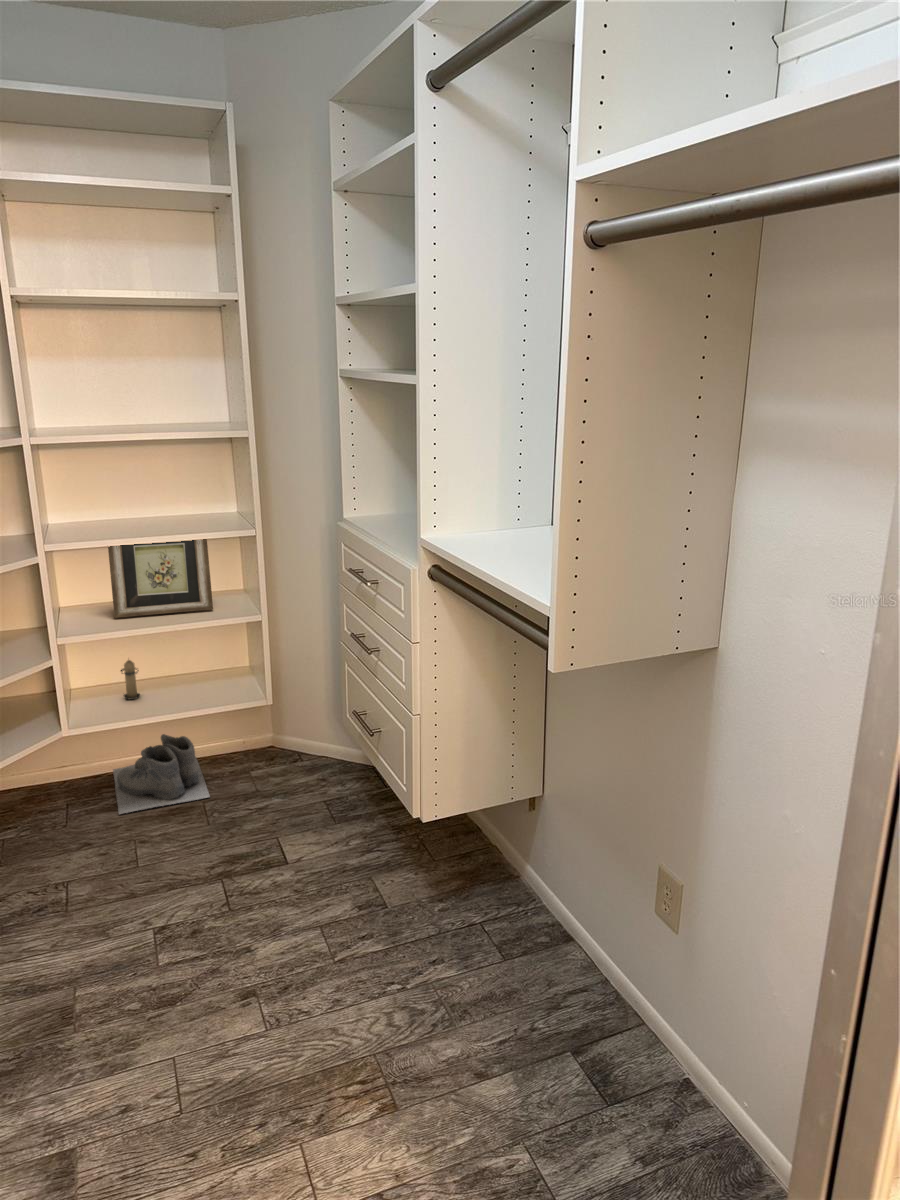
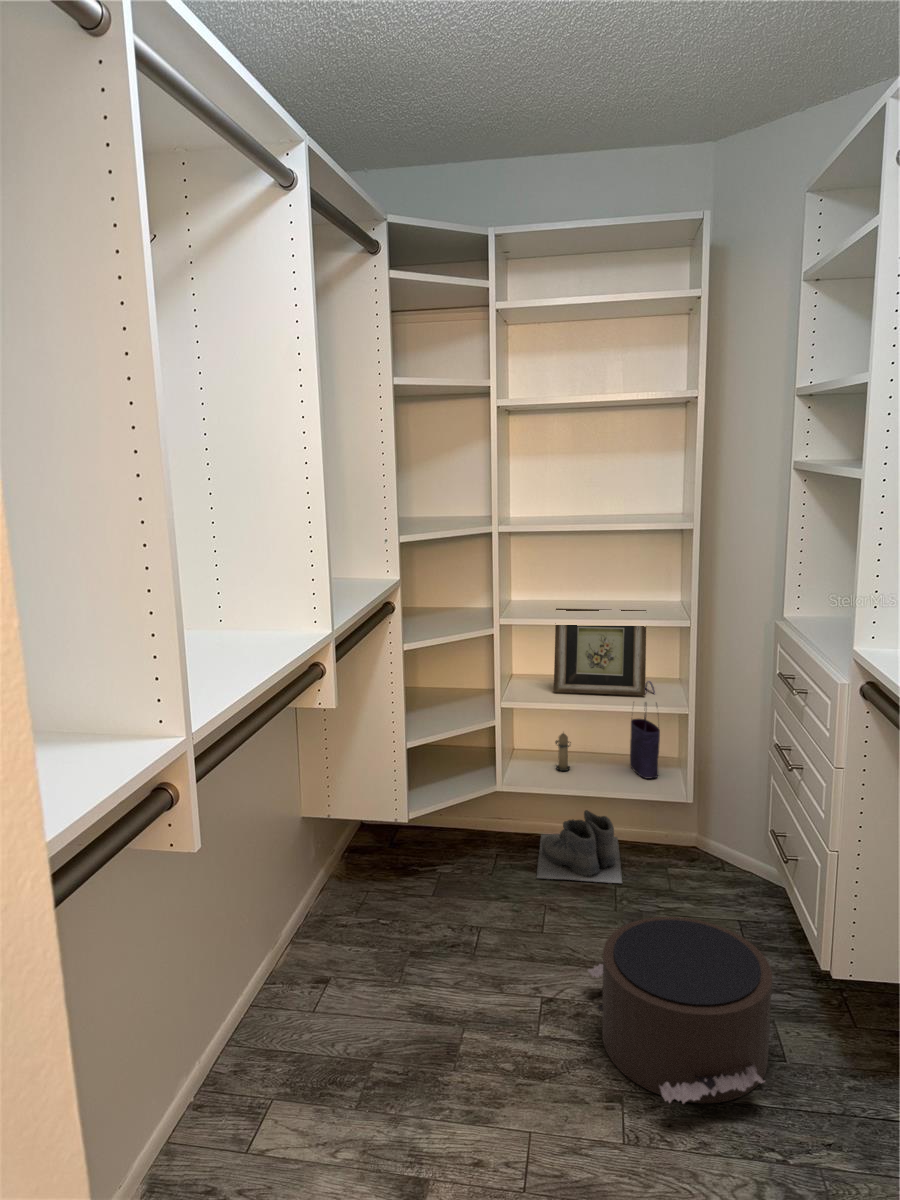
tote bag: none [199,595,232,691] -> present [630,681,660,778]
pouf: none [198,809,379,978] -> present [588,917,772,1103]

